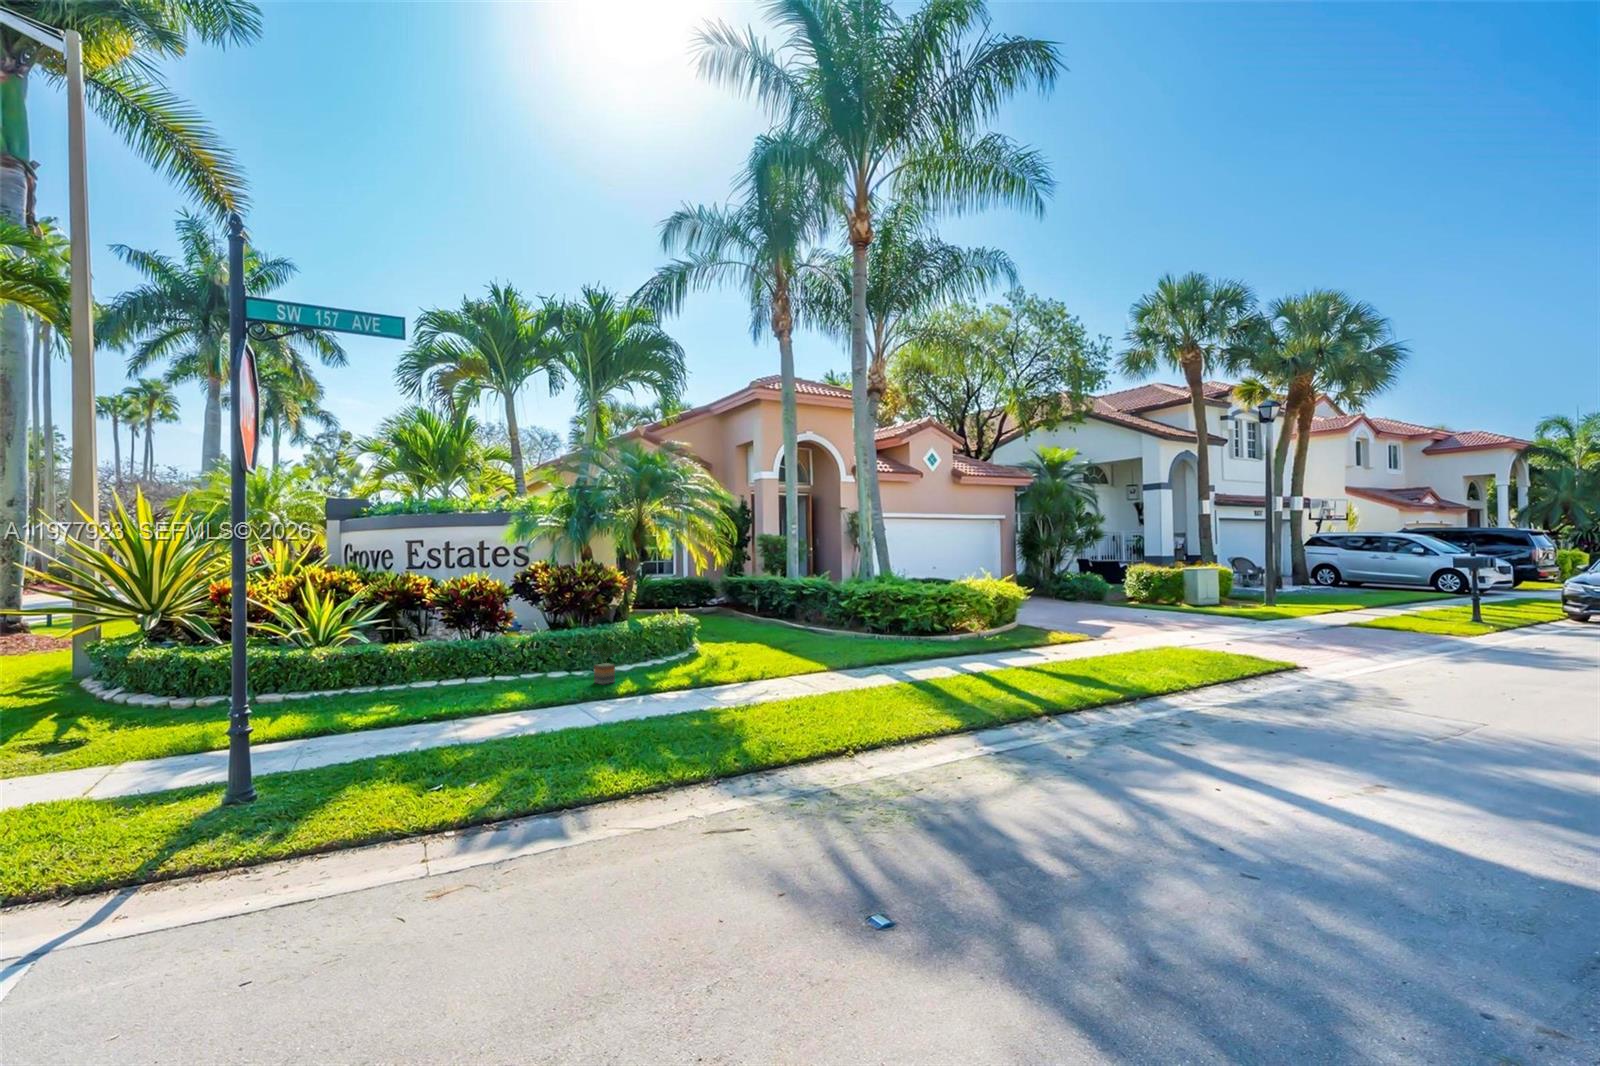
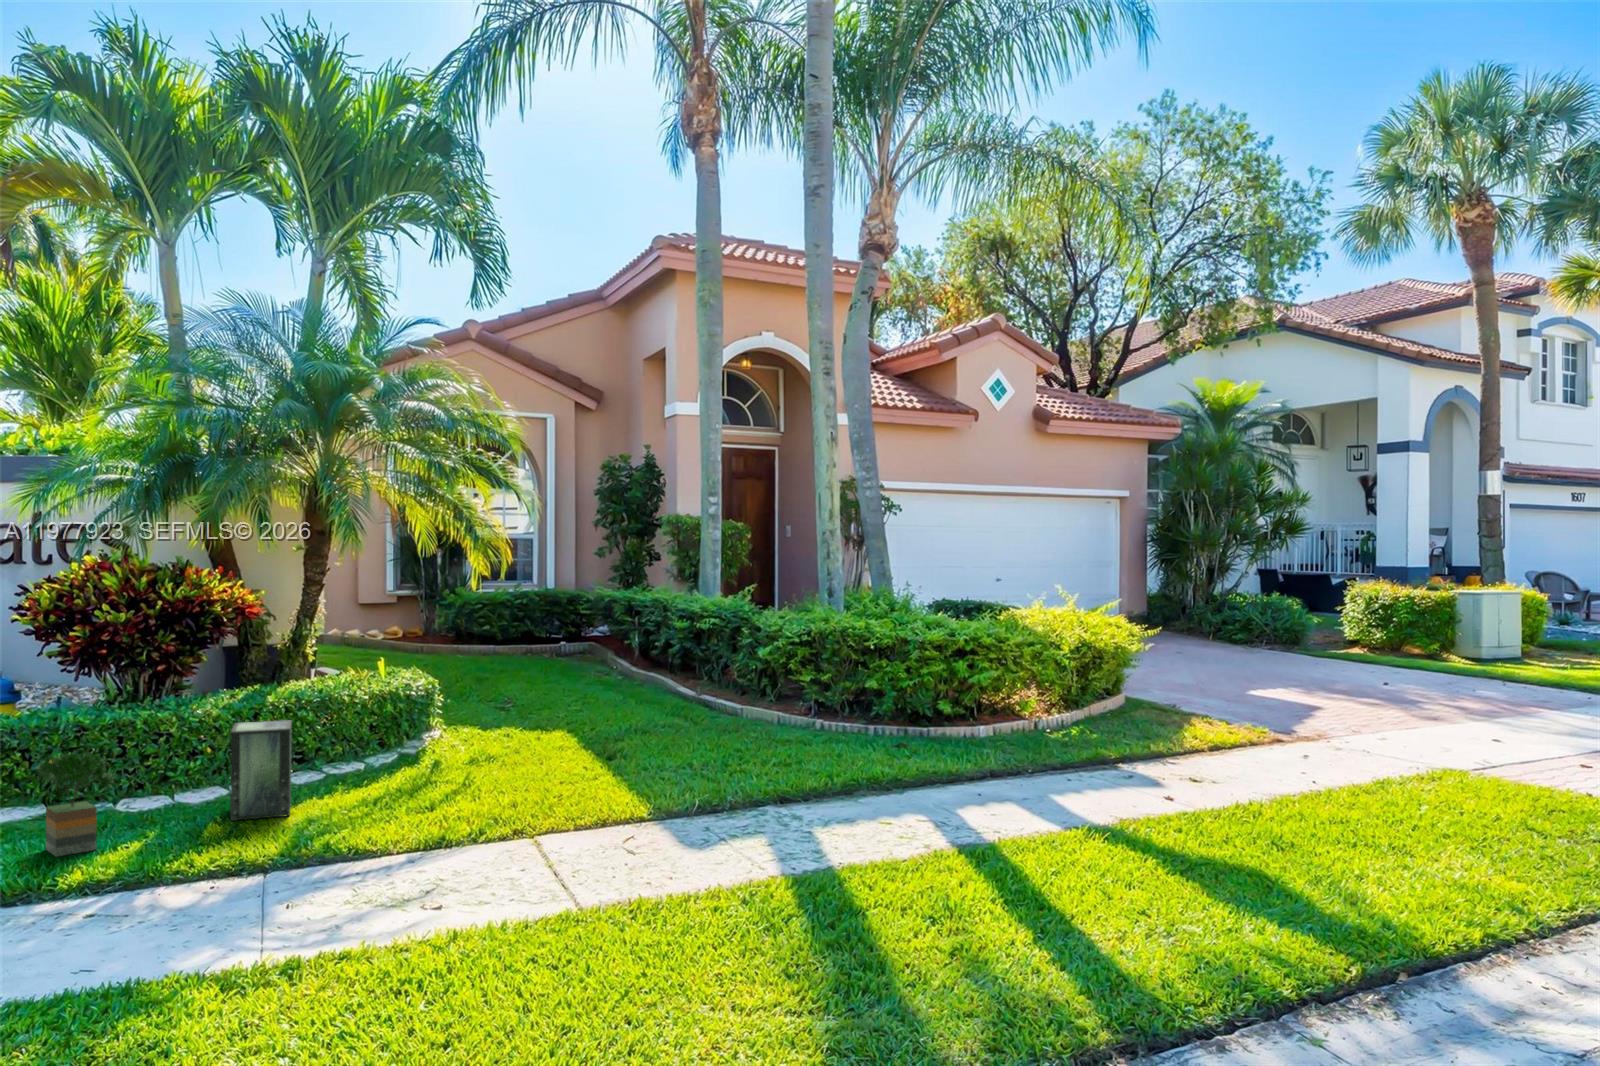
storage box: none [649,631,678,673] -> present [230,720,292,821]

